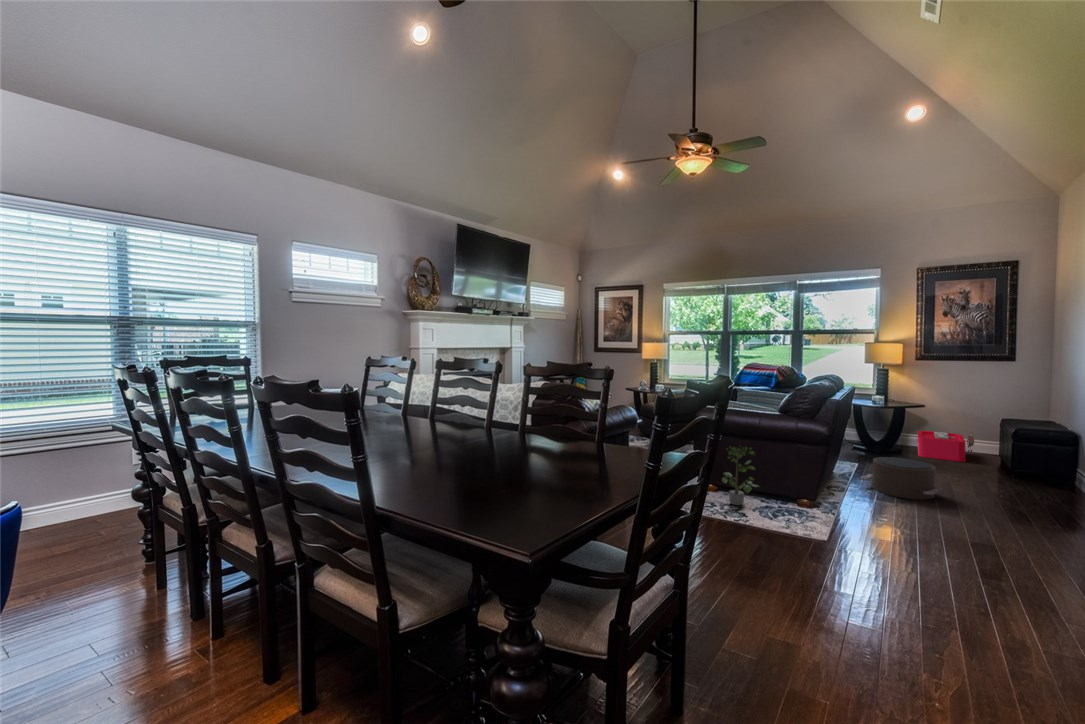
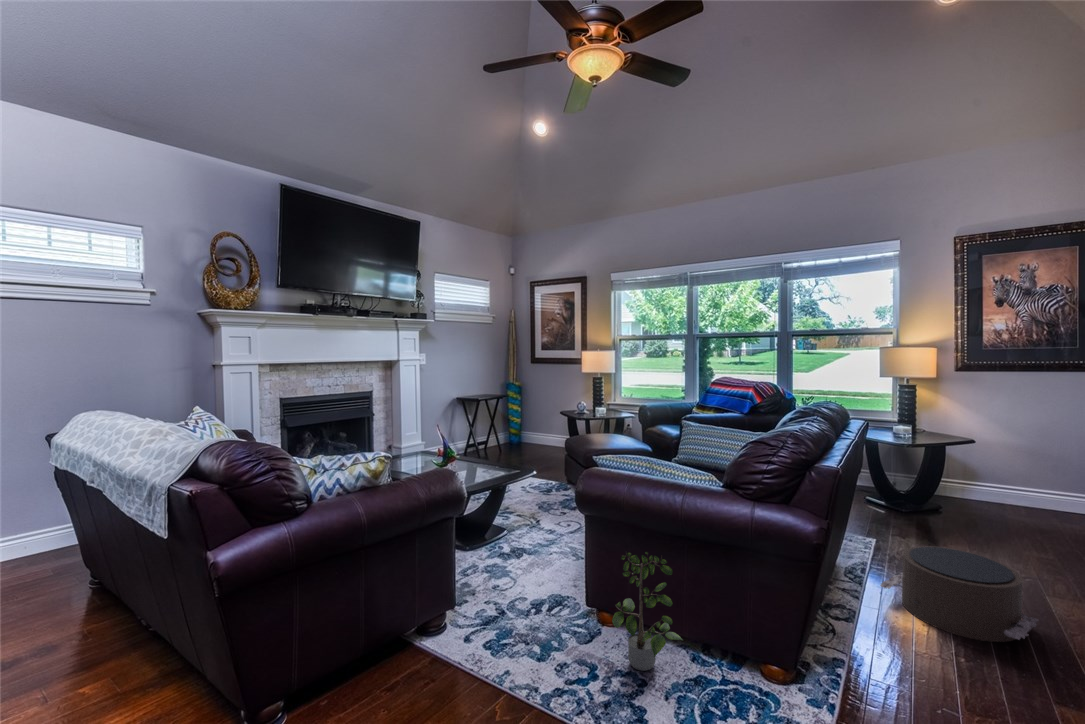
storage bin: present [917,431,974,462] -> none [962,476,1050,530]

